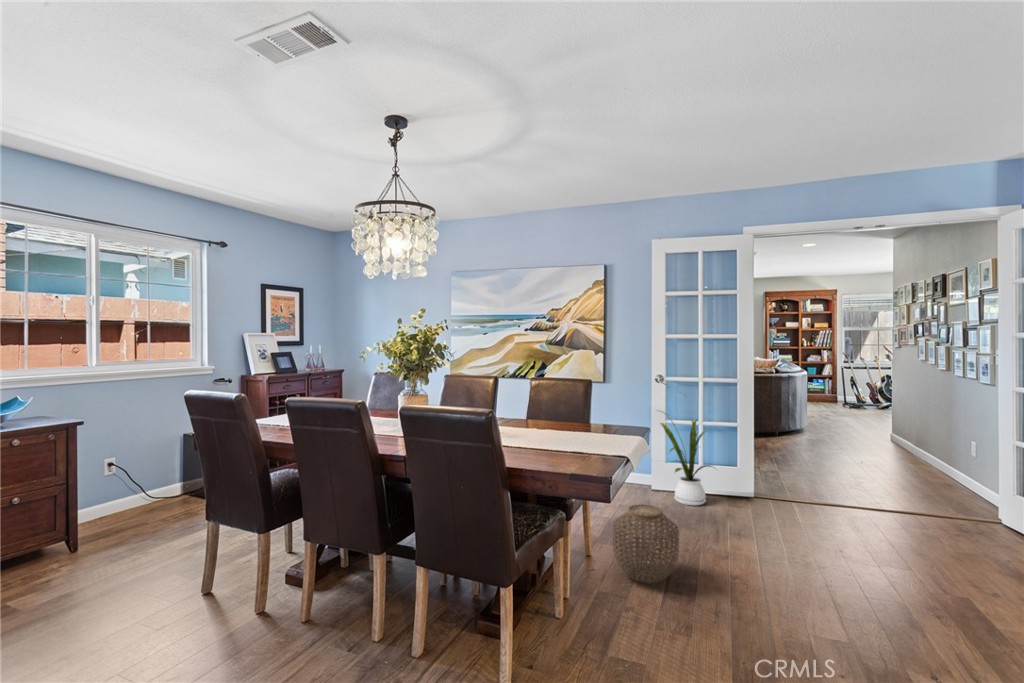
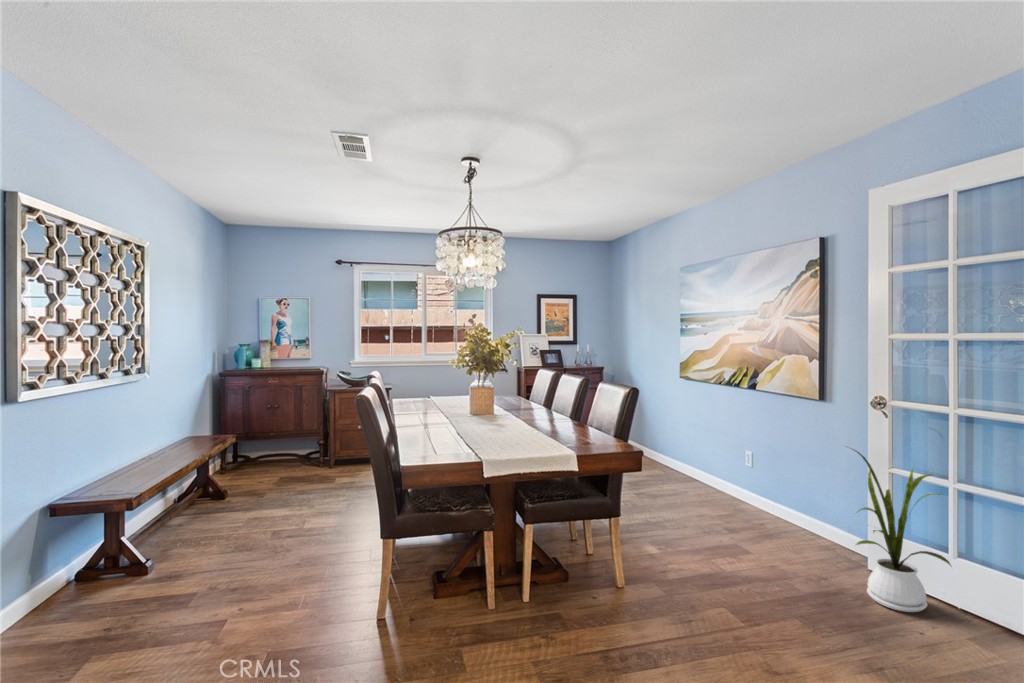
woven basket: present [613,504,679,583] -> none [583,539,663,640]

